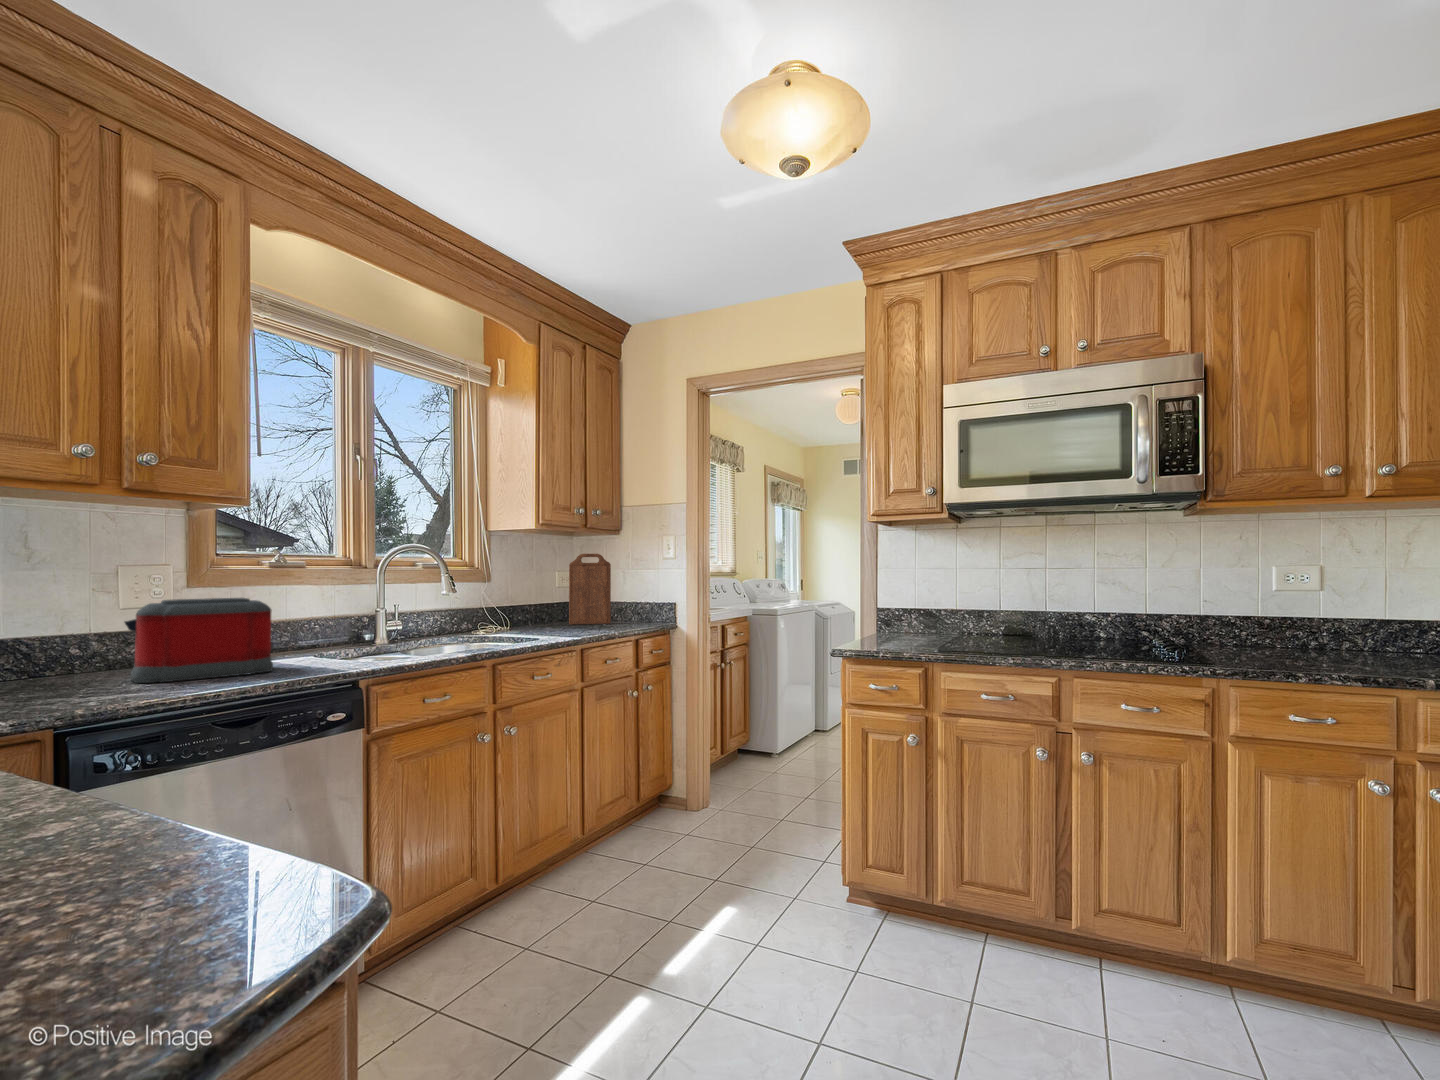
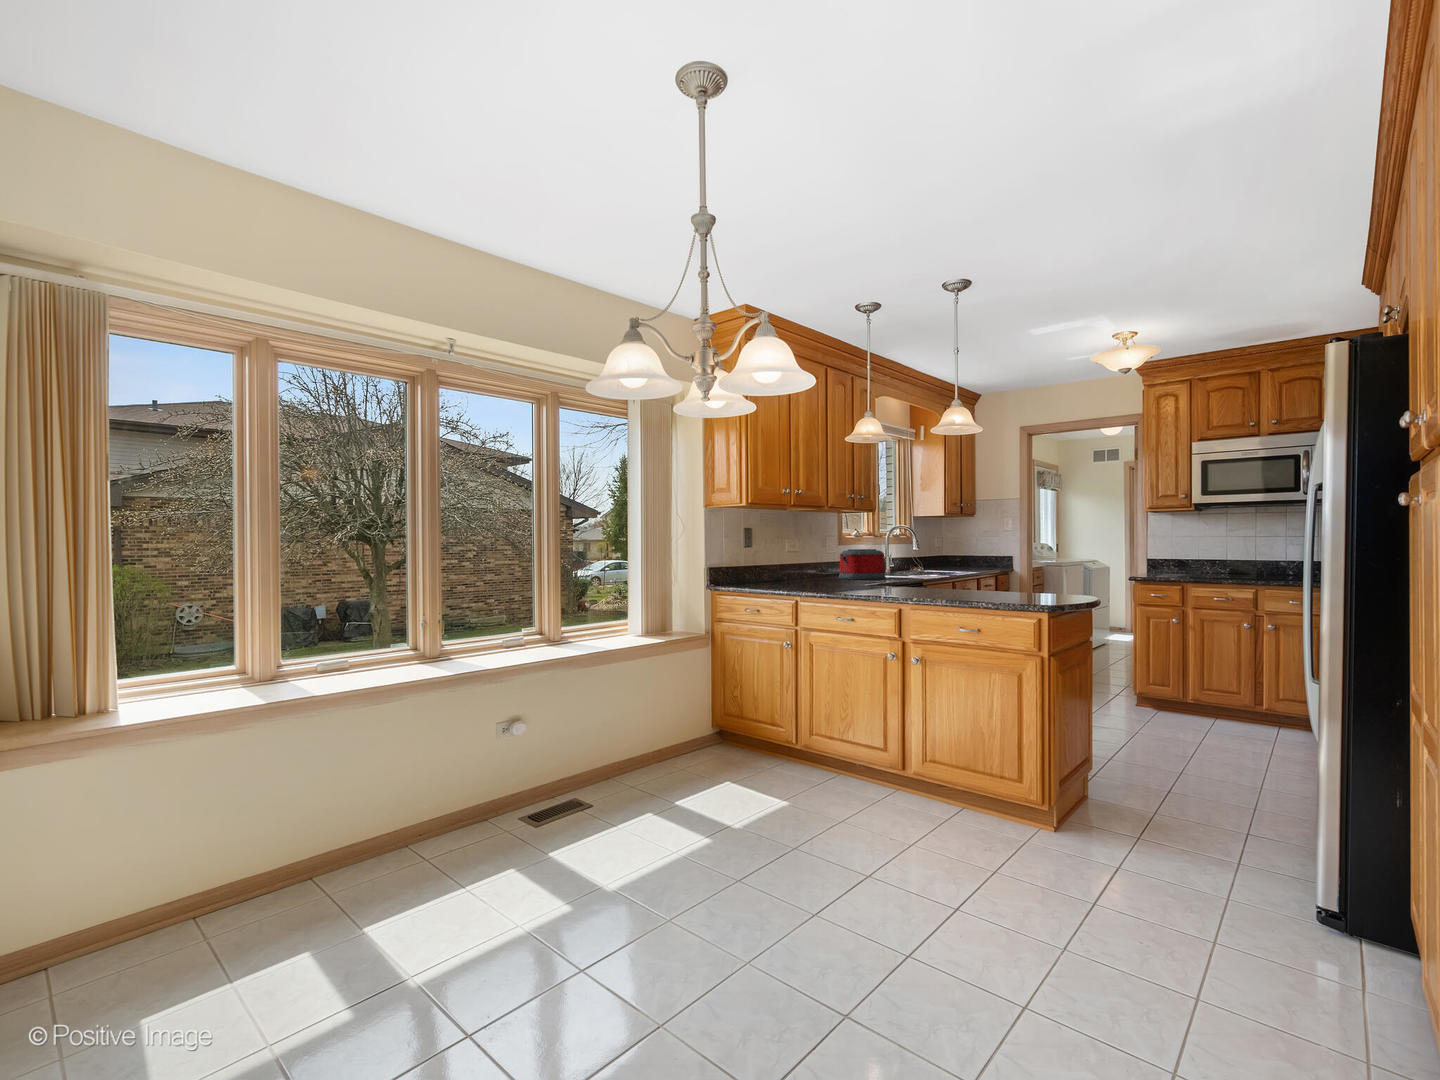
cutting board: present [569,554,611,624] -> none [948,530,972,570]

